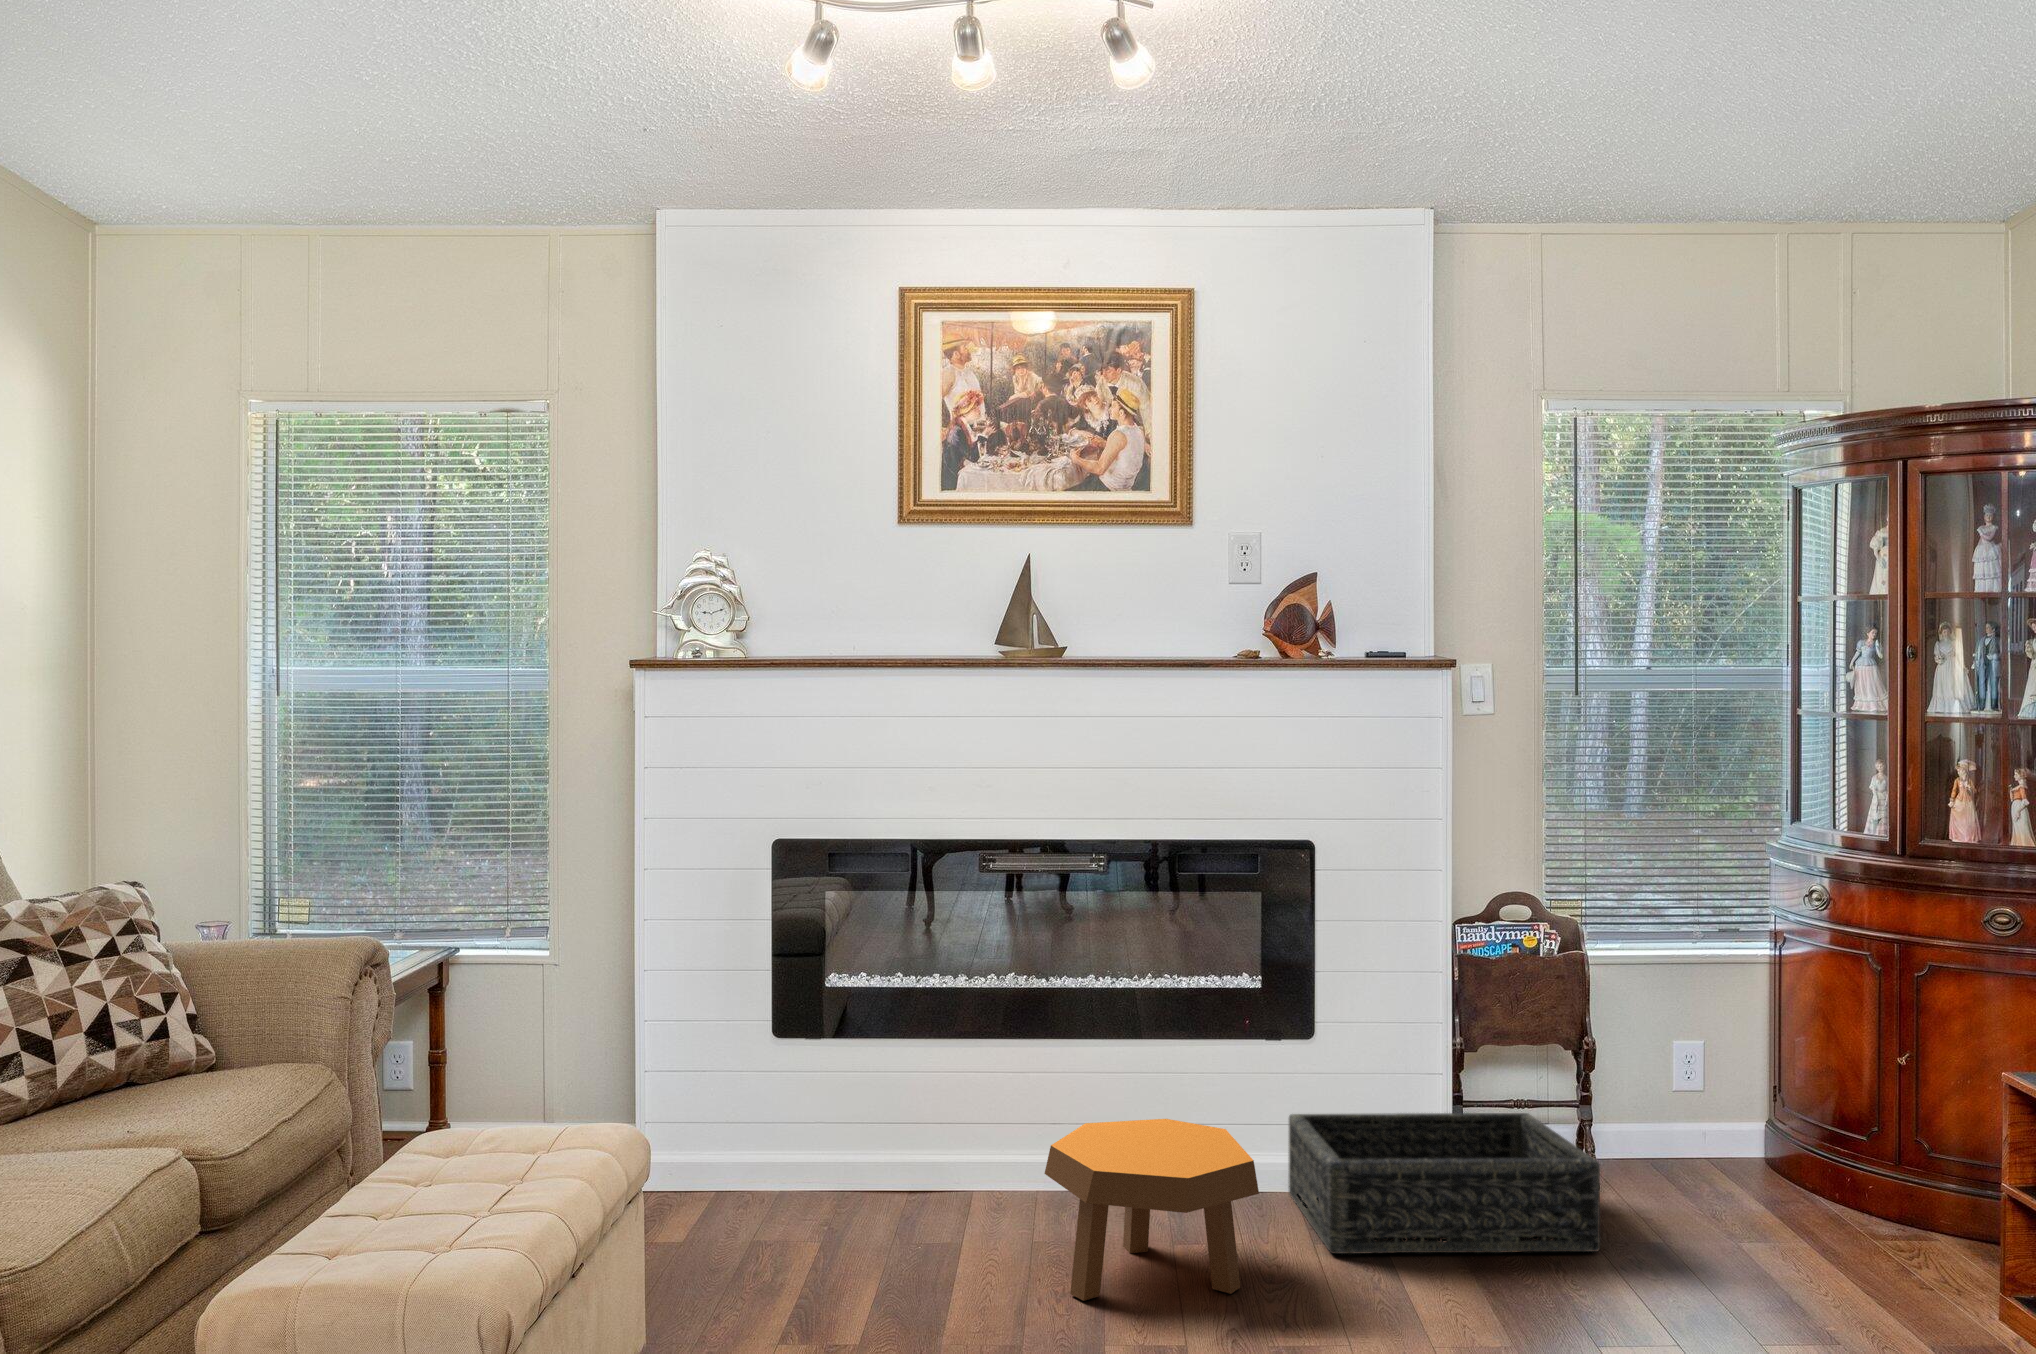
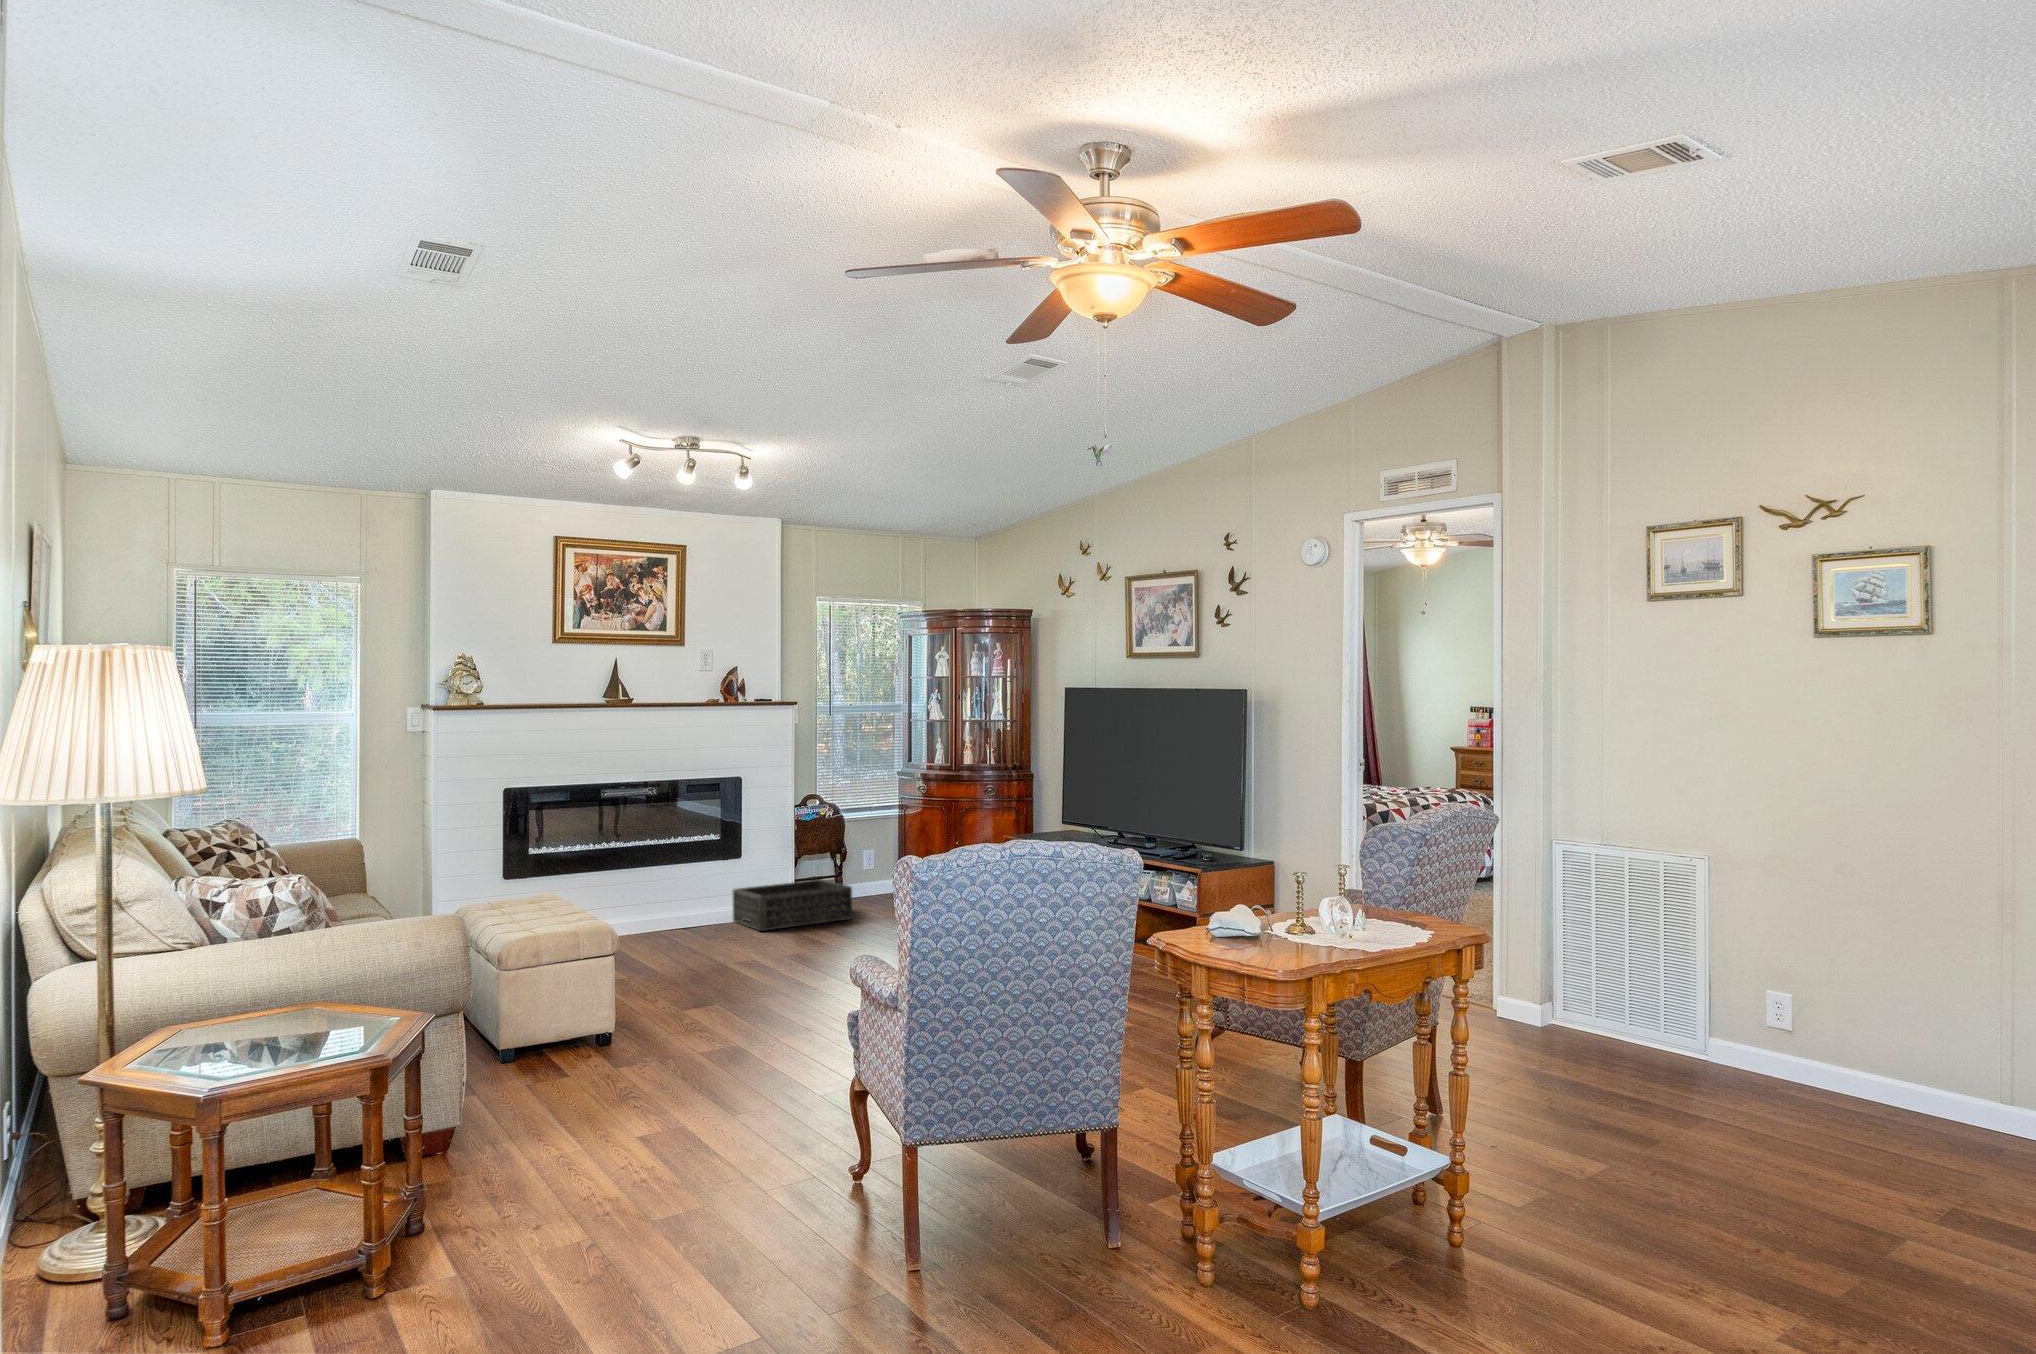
footstool: present [1045,1119,1259,1301] -> none [656,889,742,951]

